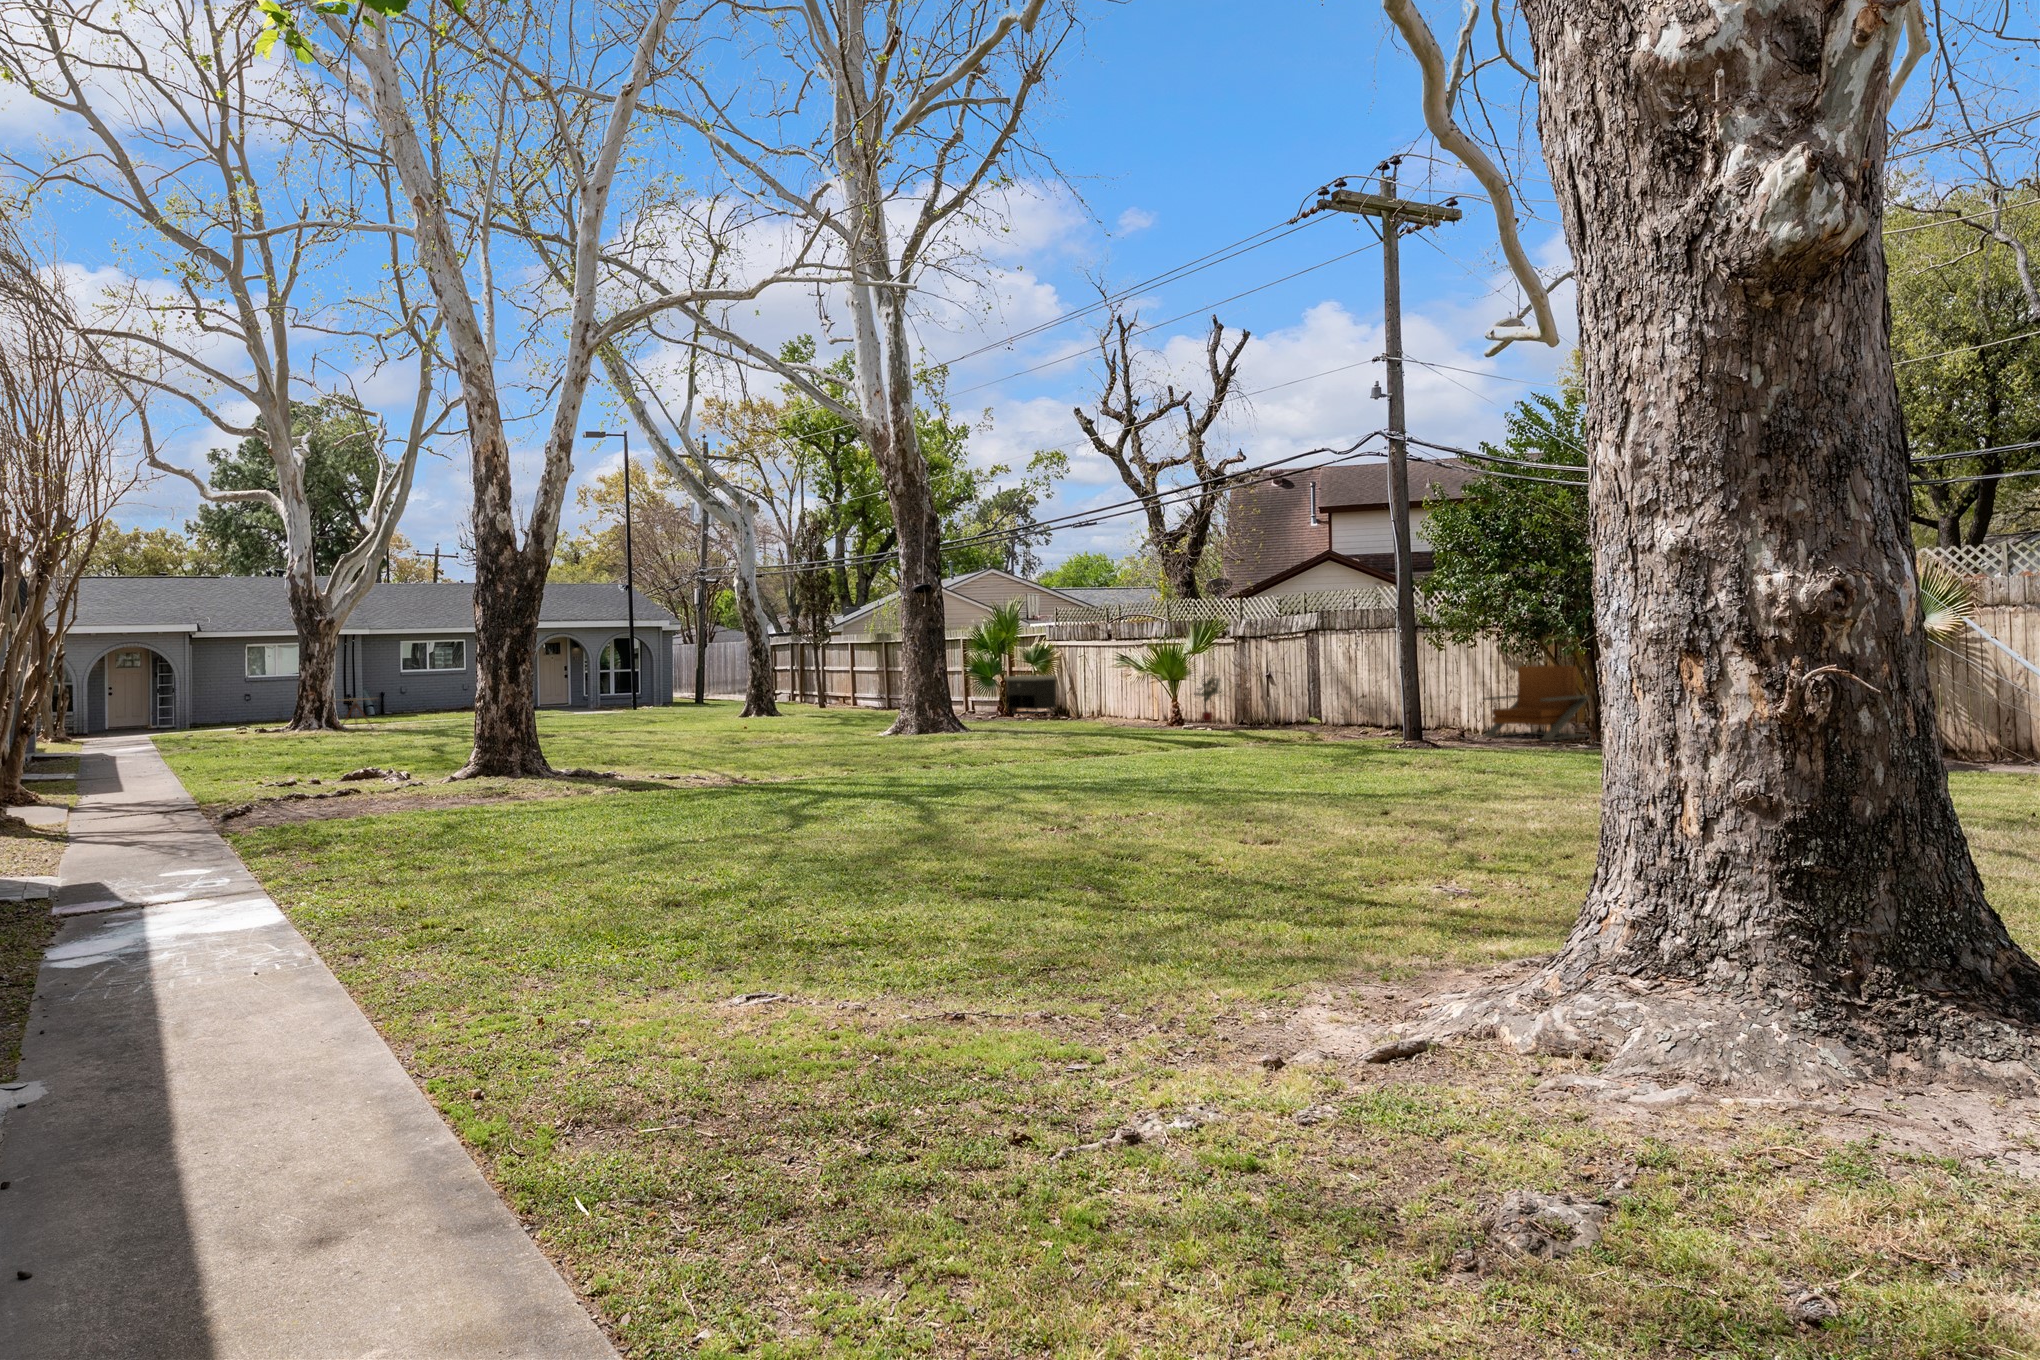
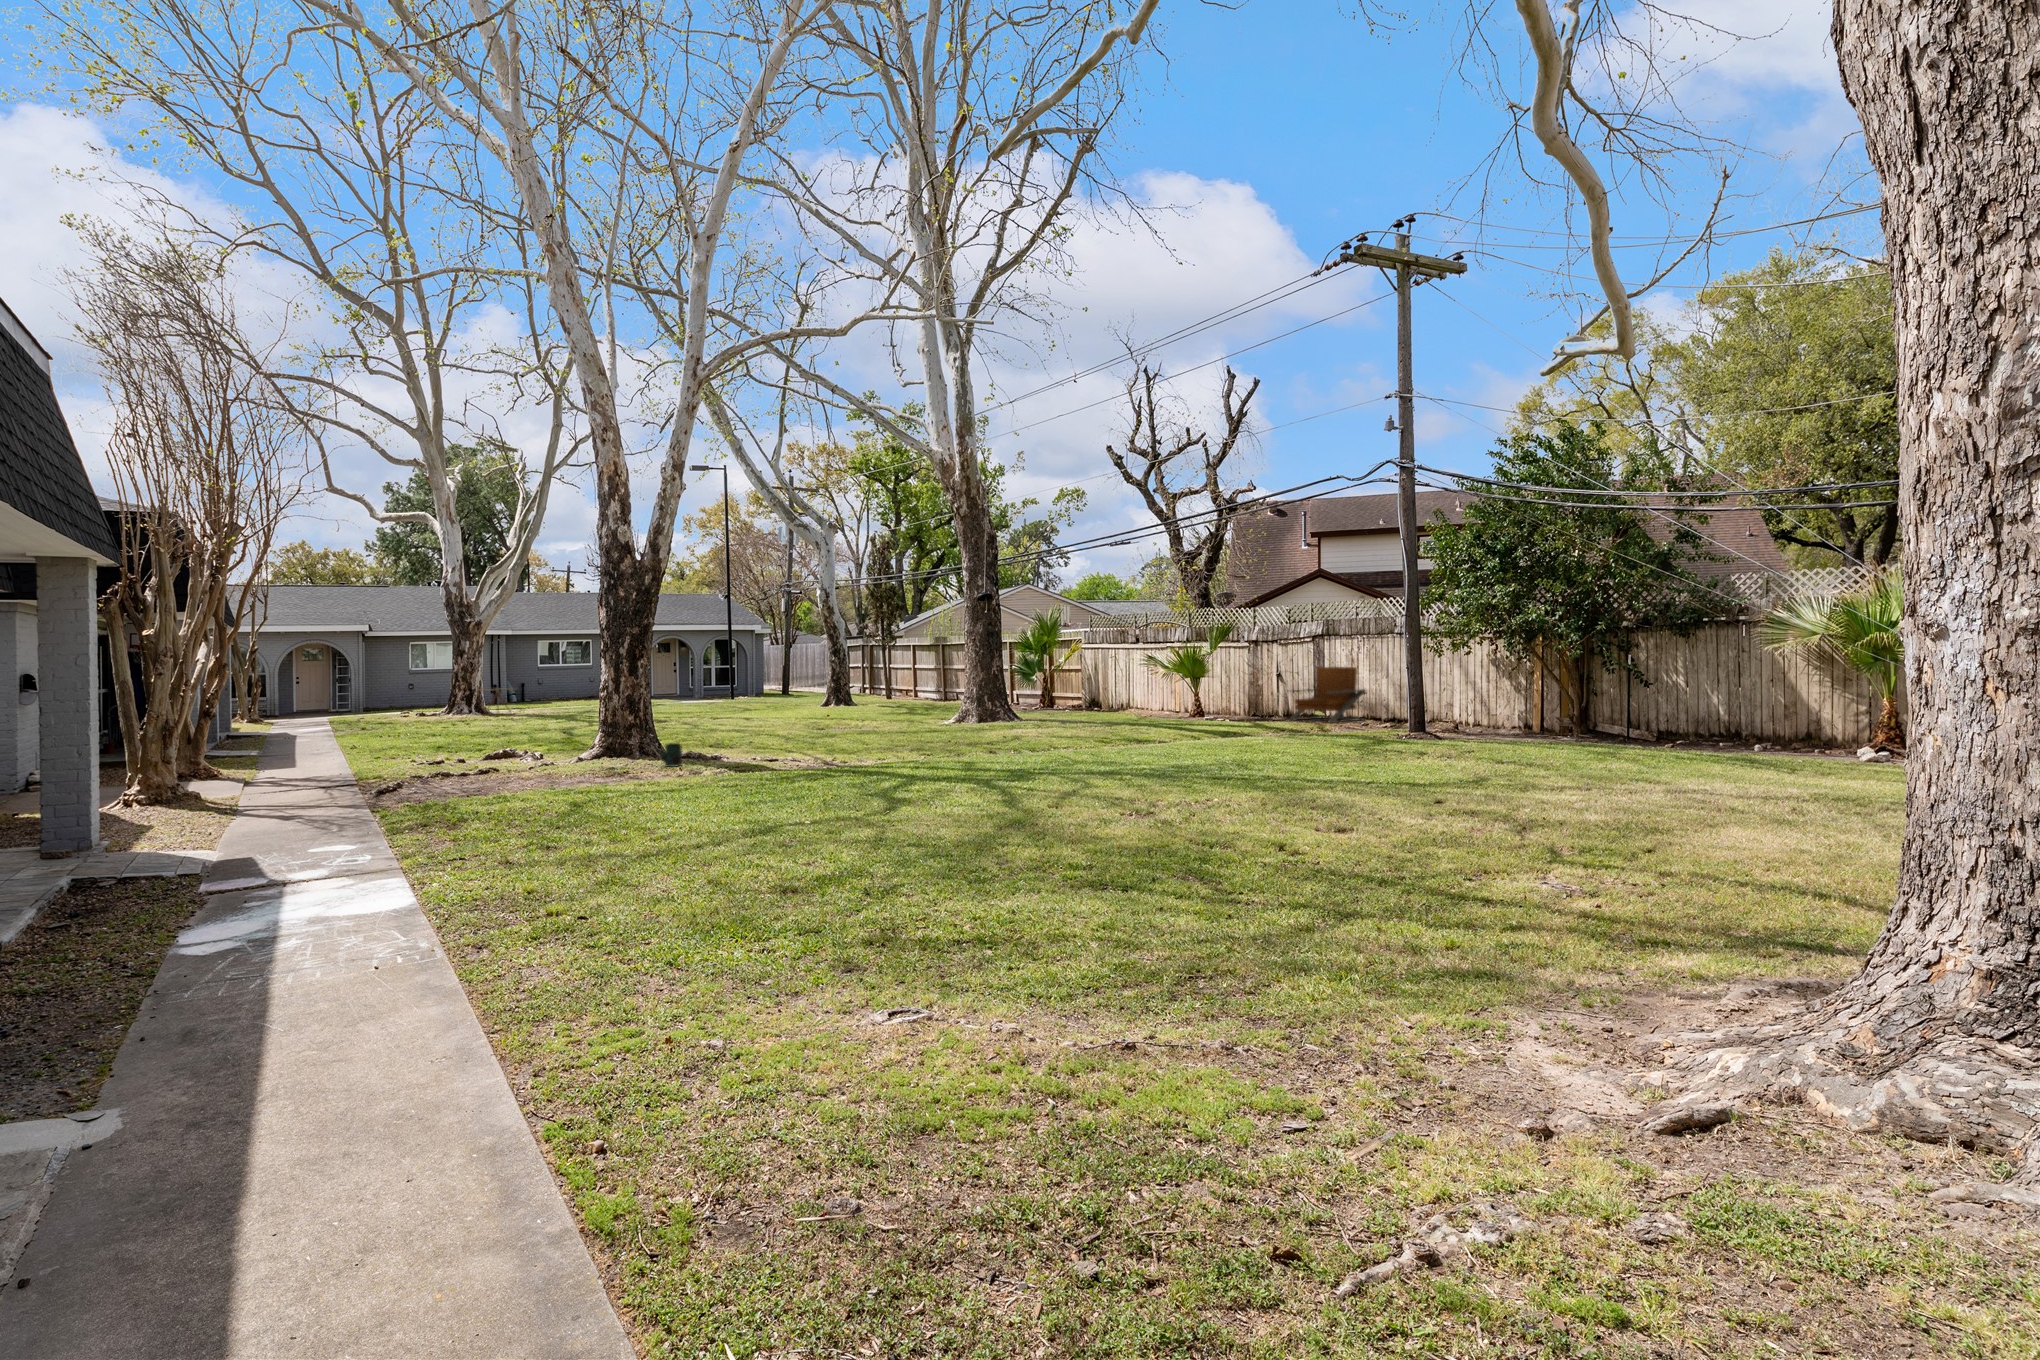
lounge chair: present [1483,665,1590,741] -> present [1290,667,1365,723]
potted tree: present [1194,673,1221,722] -> none [1221,670,1249,715]
storage bench: present [1005,675,1057,711] -> none [1051,673,1096,706]
watering can: none [533,756,576,785] -> present [651,742,682,767]

